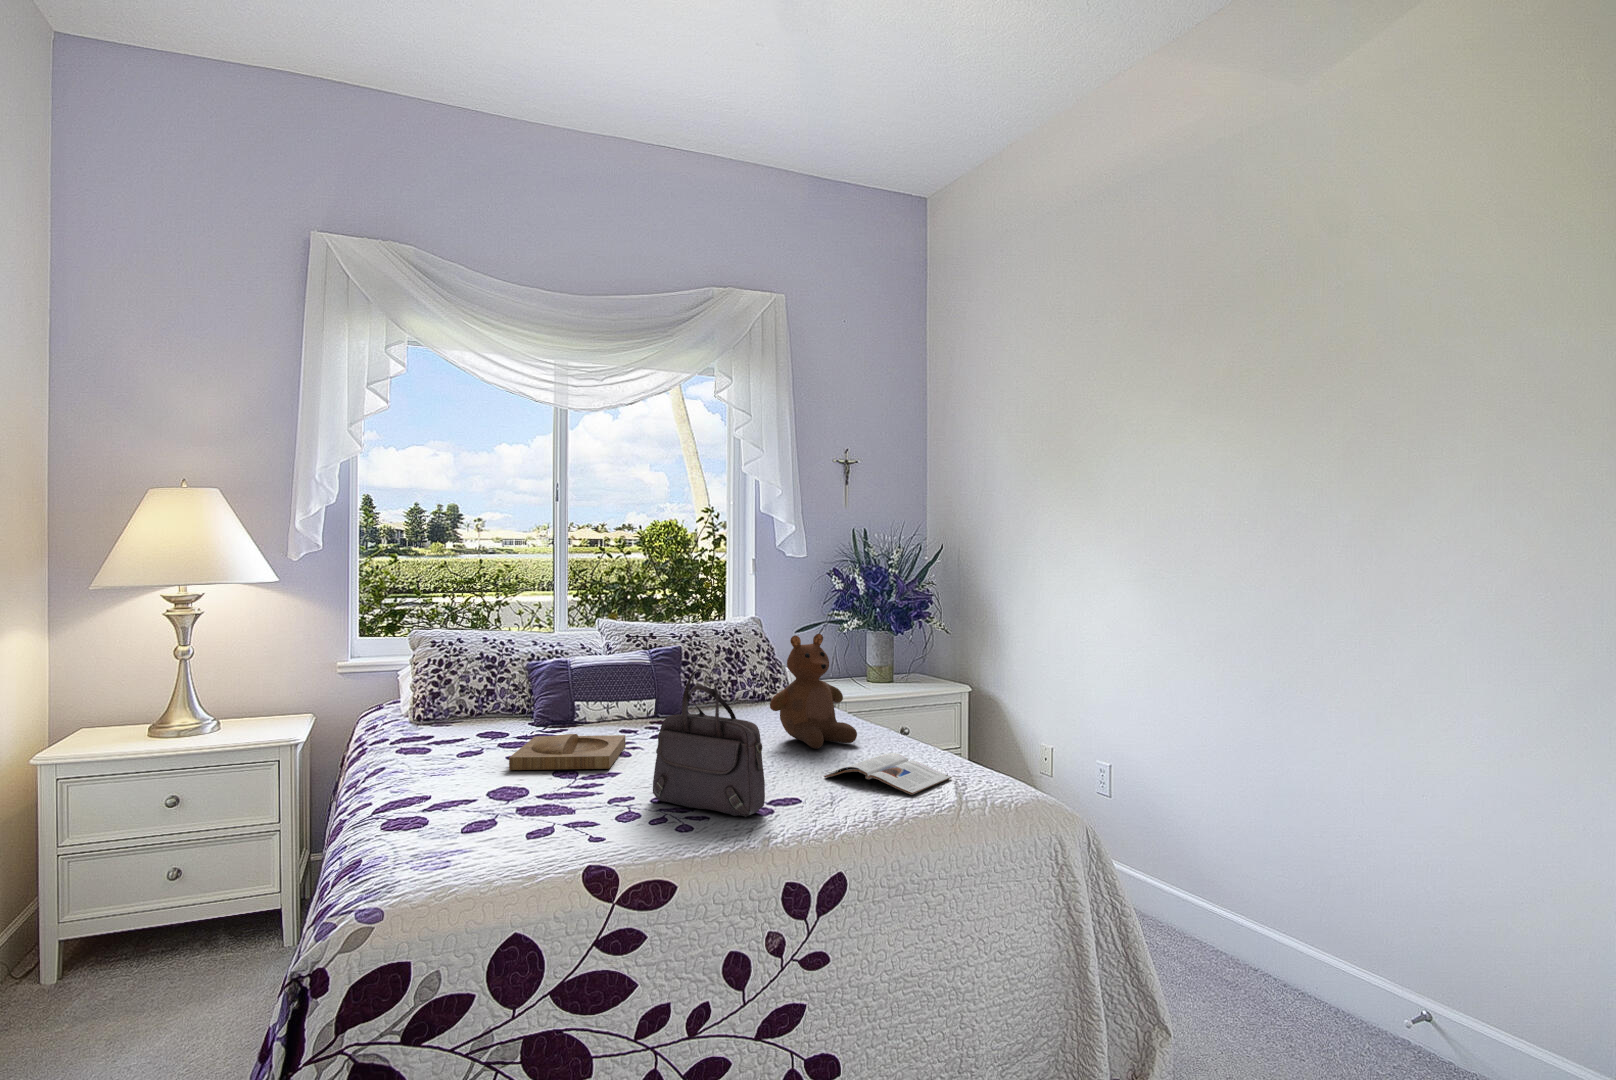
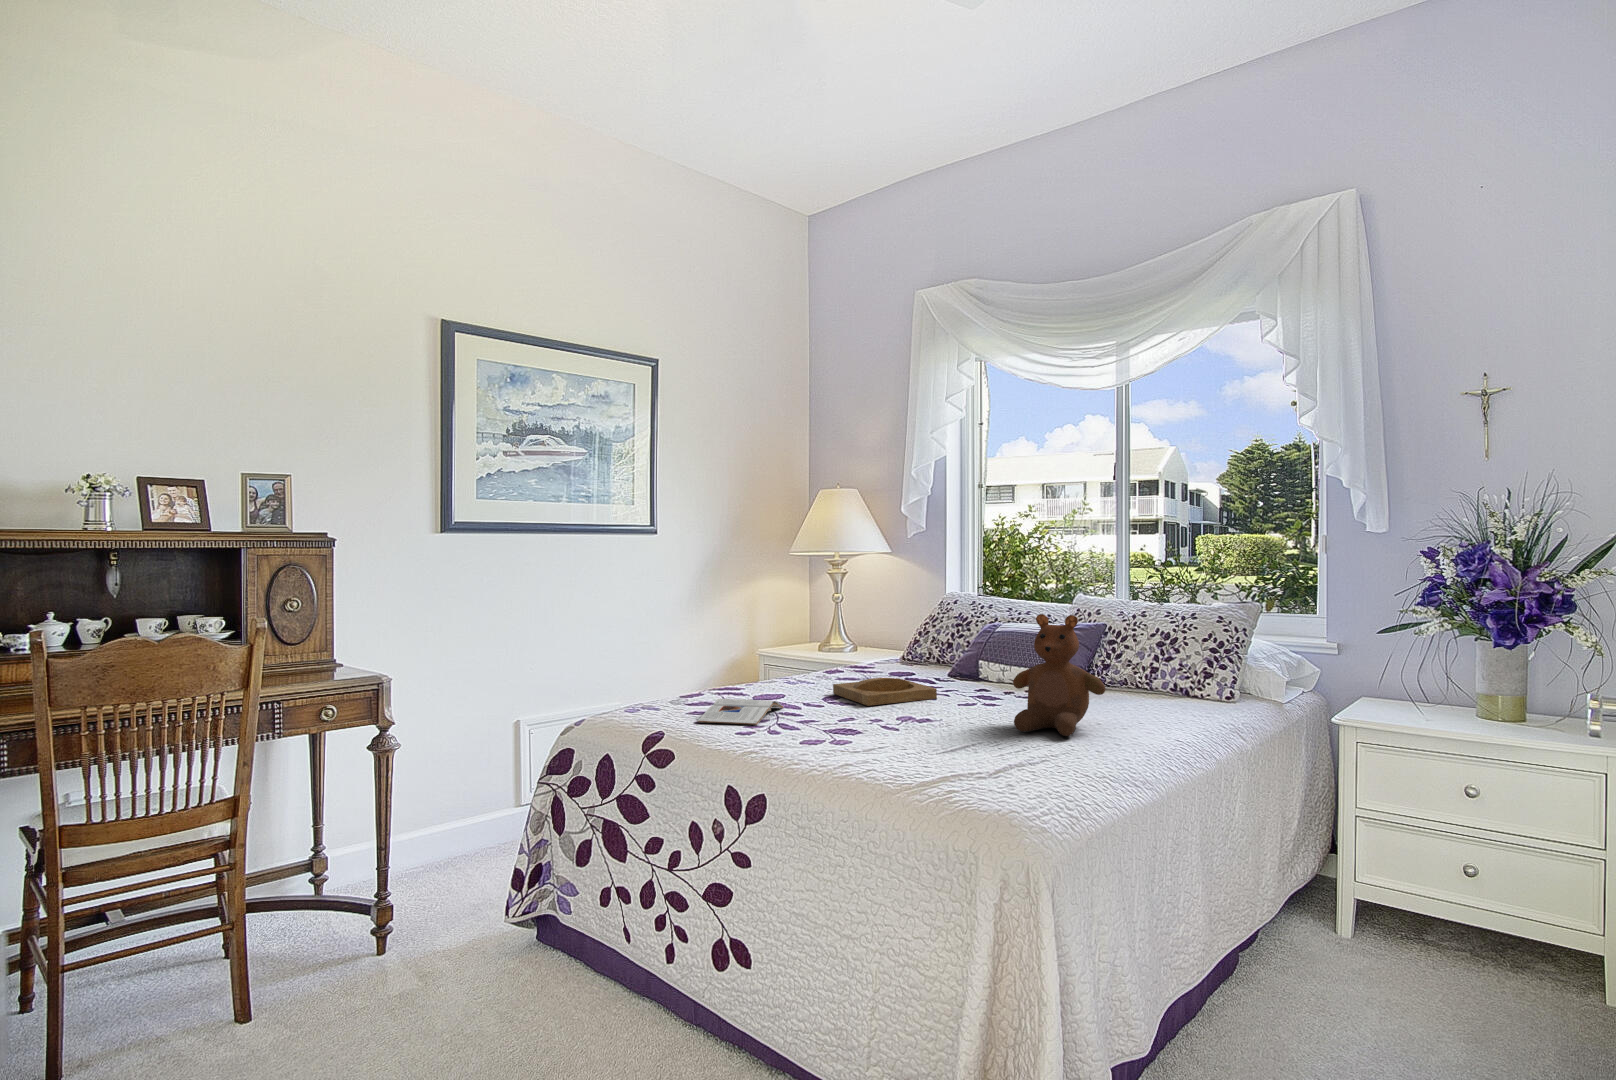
handbag: present [653,669,765,817] -> none [787,624,834,746]
magazine: present [824,753,951,795] -> present [698,699,783,725]

